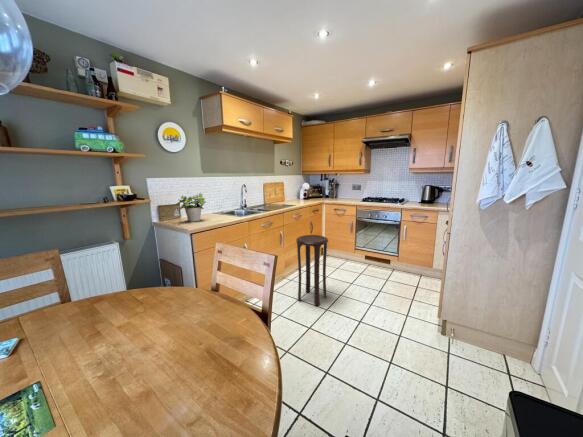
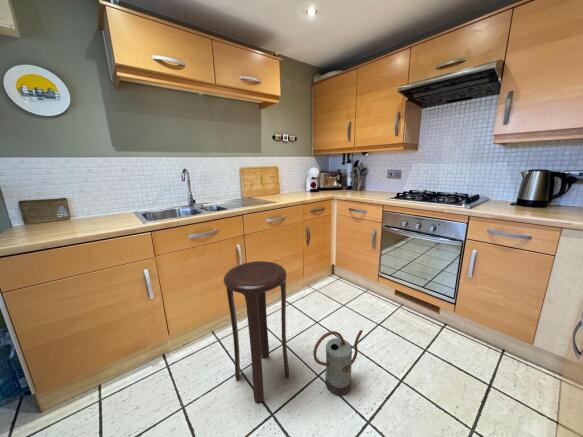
potted plant: present [176,193,206,222] -> none [10,182,78,230]
watering can: none [343,265,361,299] -> present [313,330,363,396]

